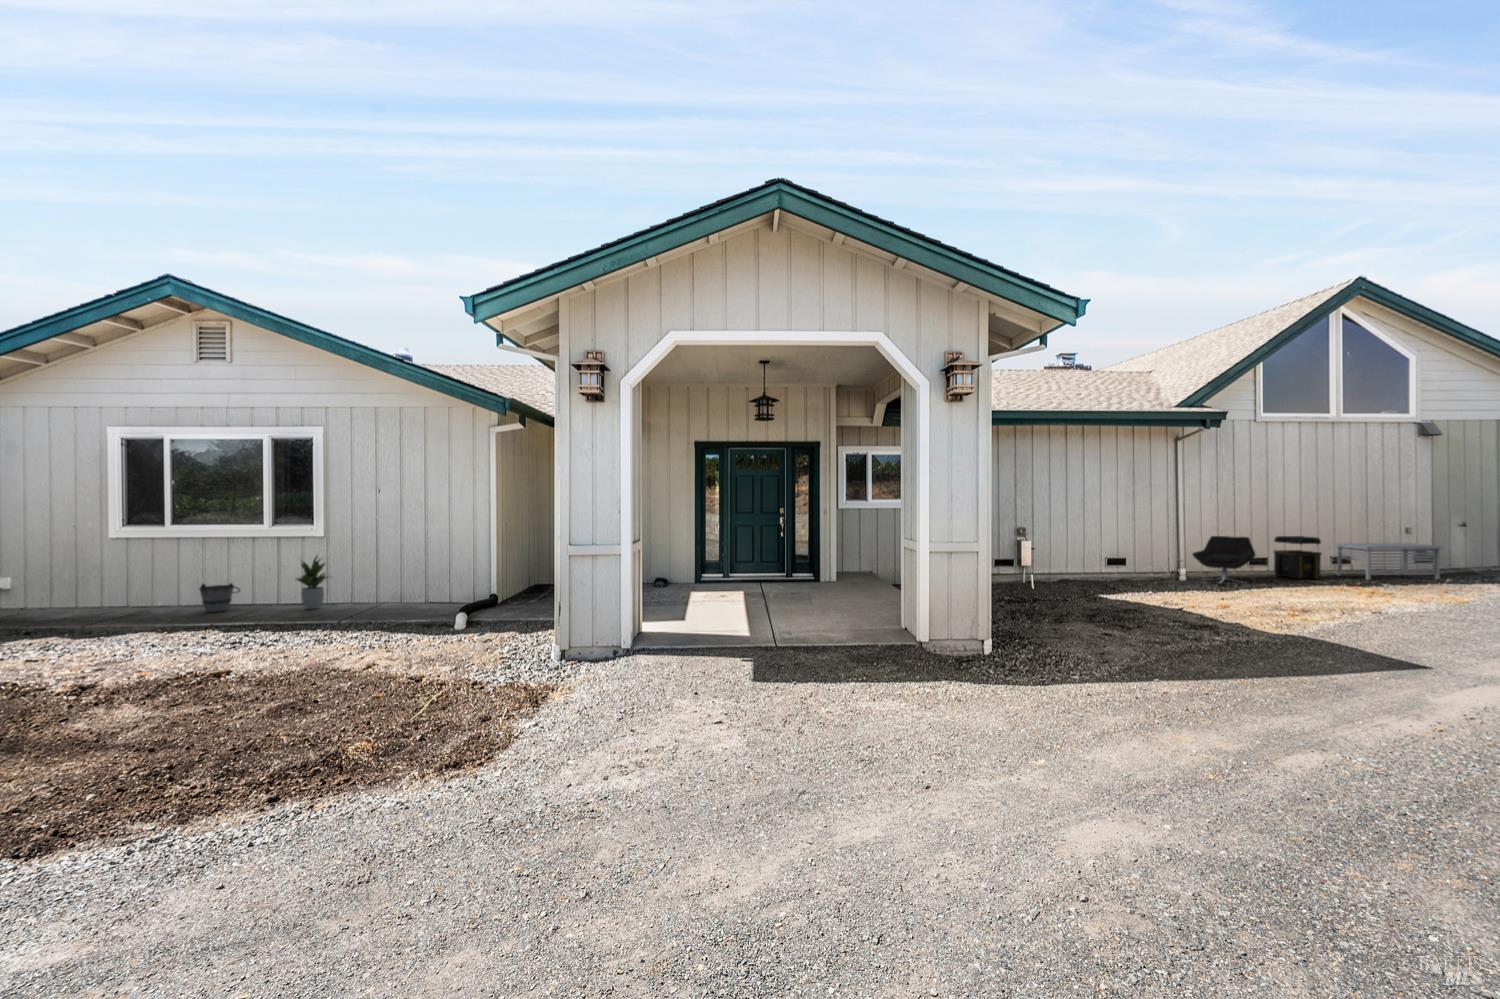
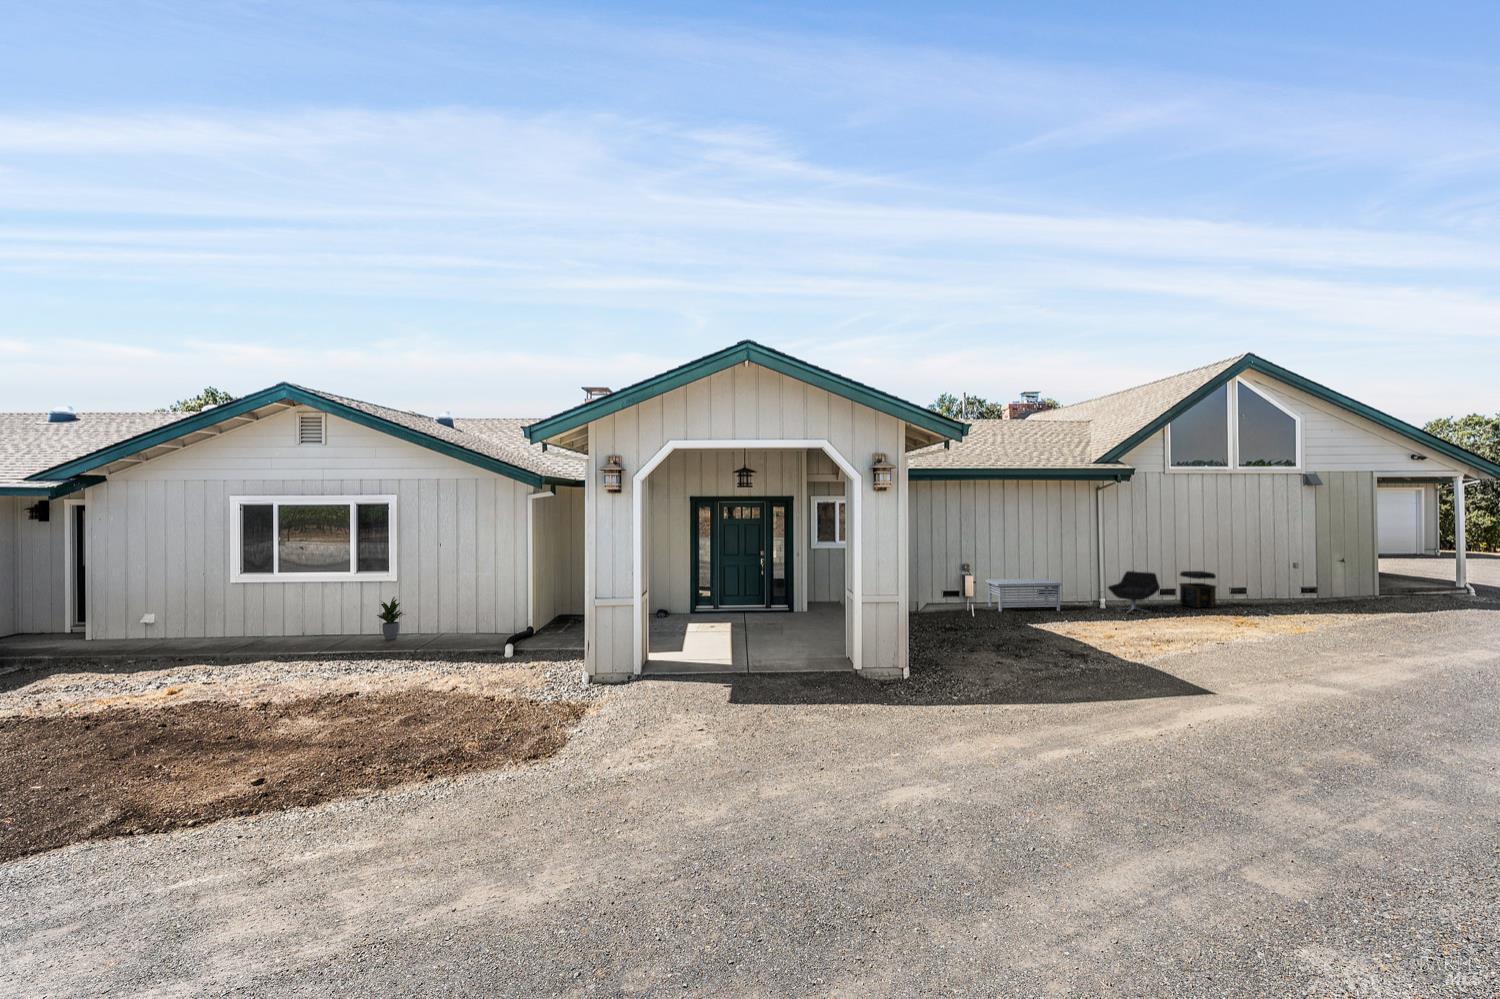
storage bench: present [1333,543,1443,580] -> present [986,579,1062,612]
bucket: present [199,583,240,612] -> none [304,619,334,643]

